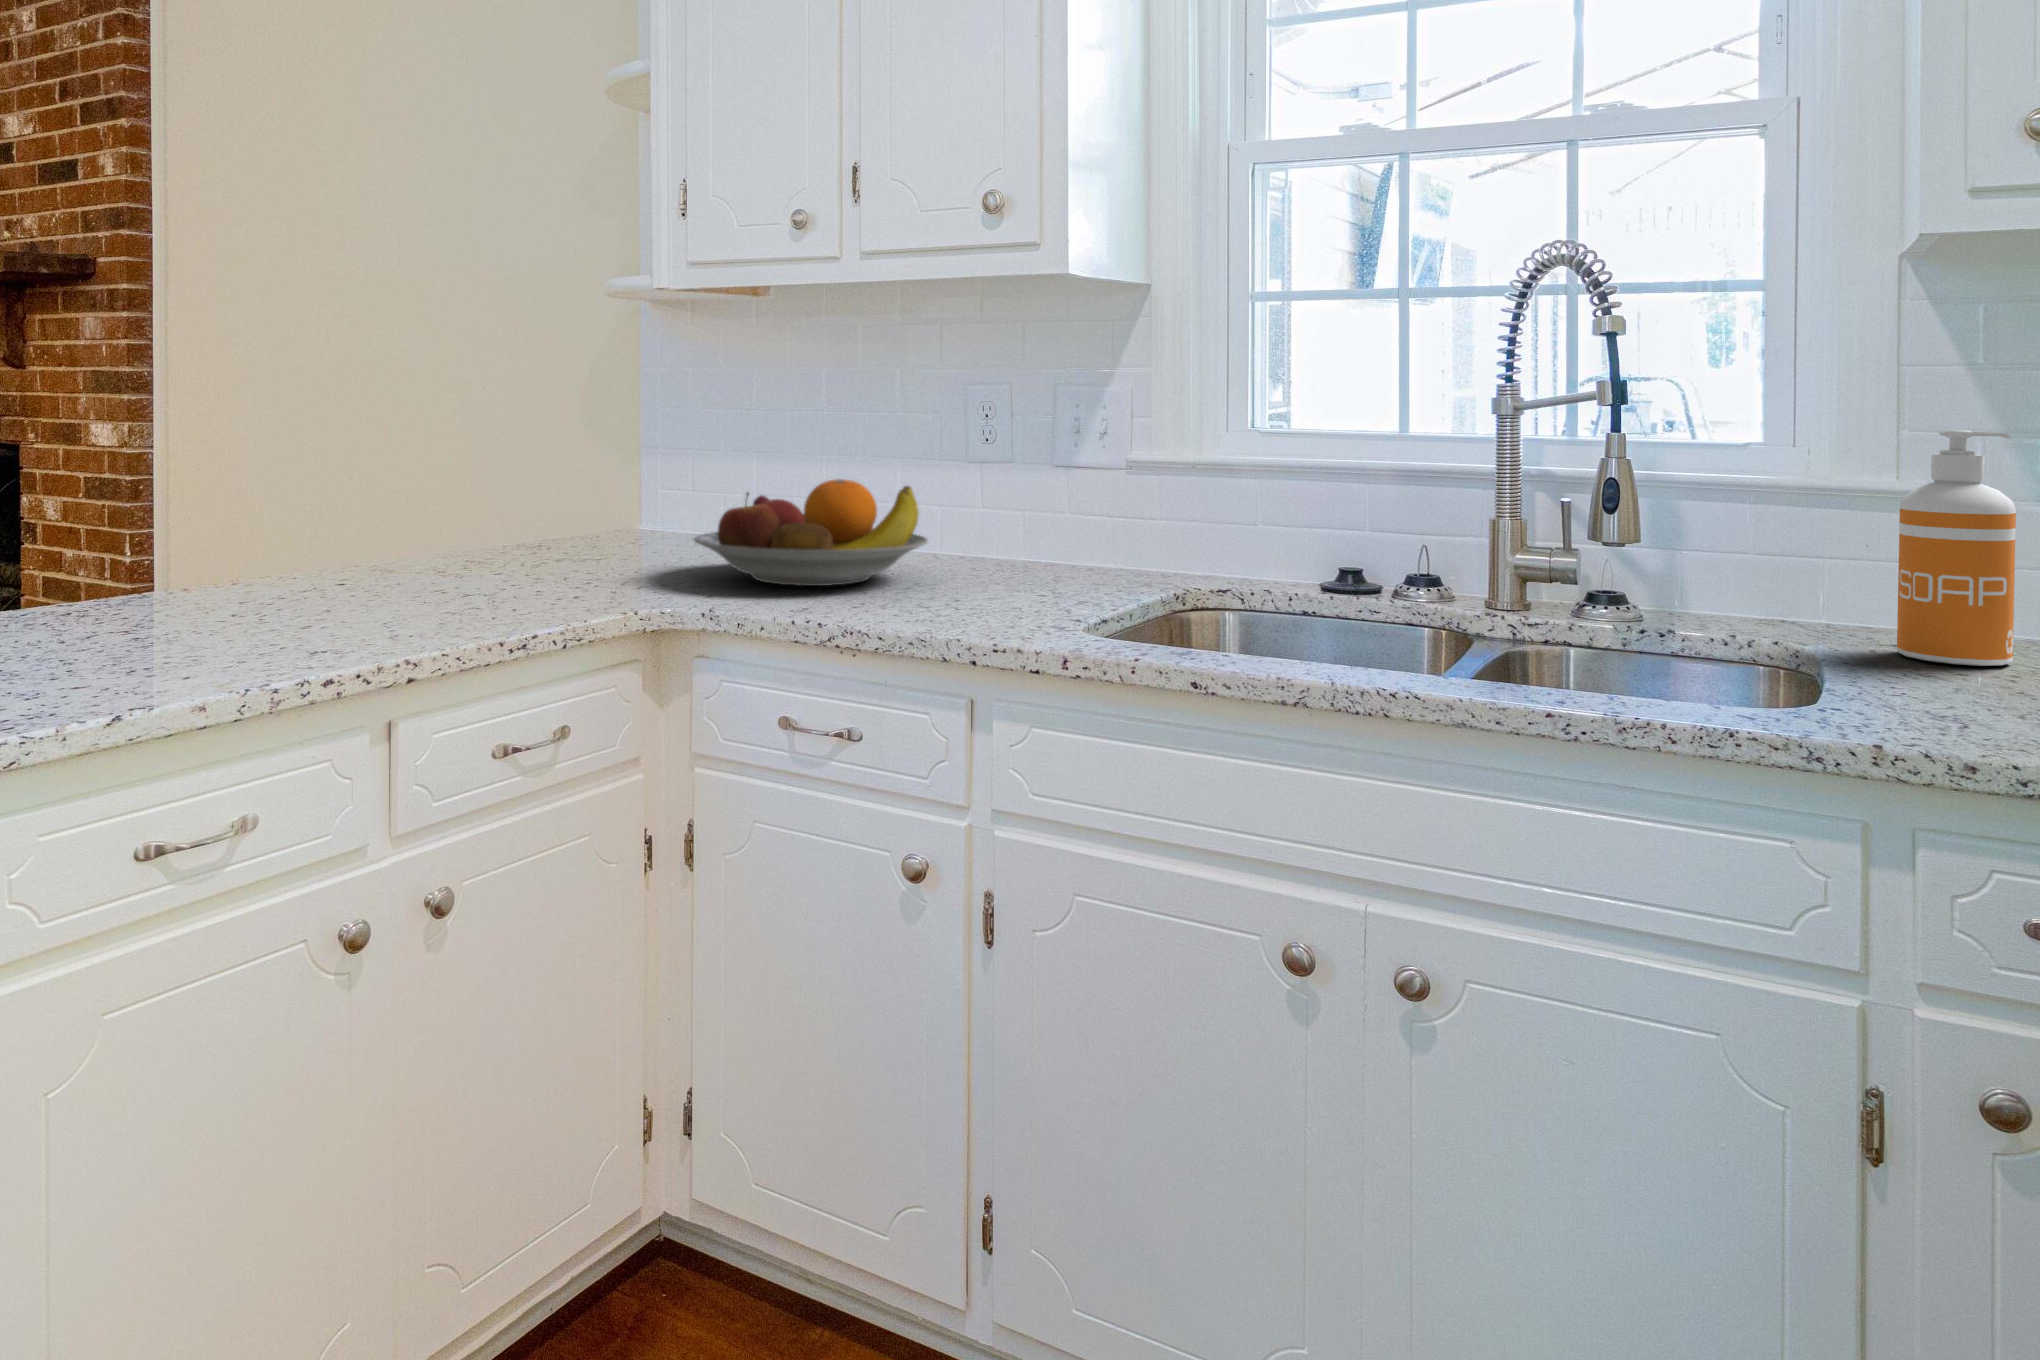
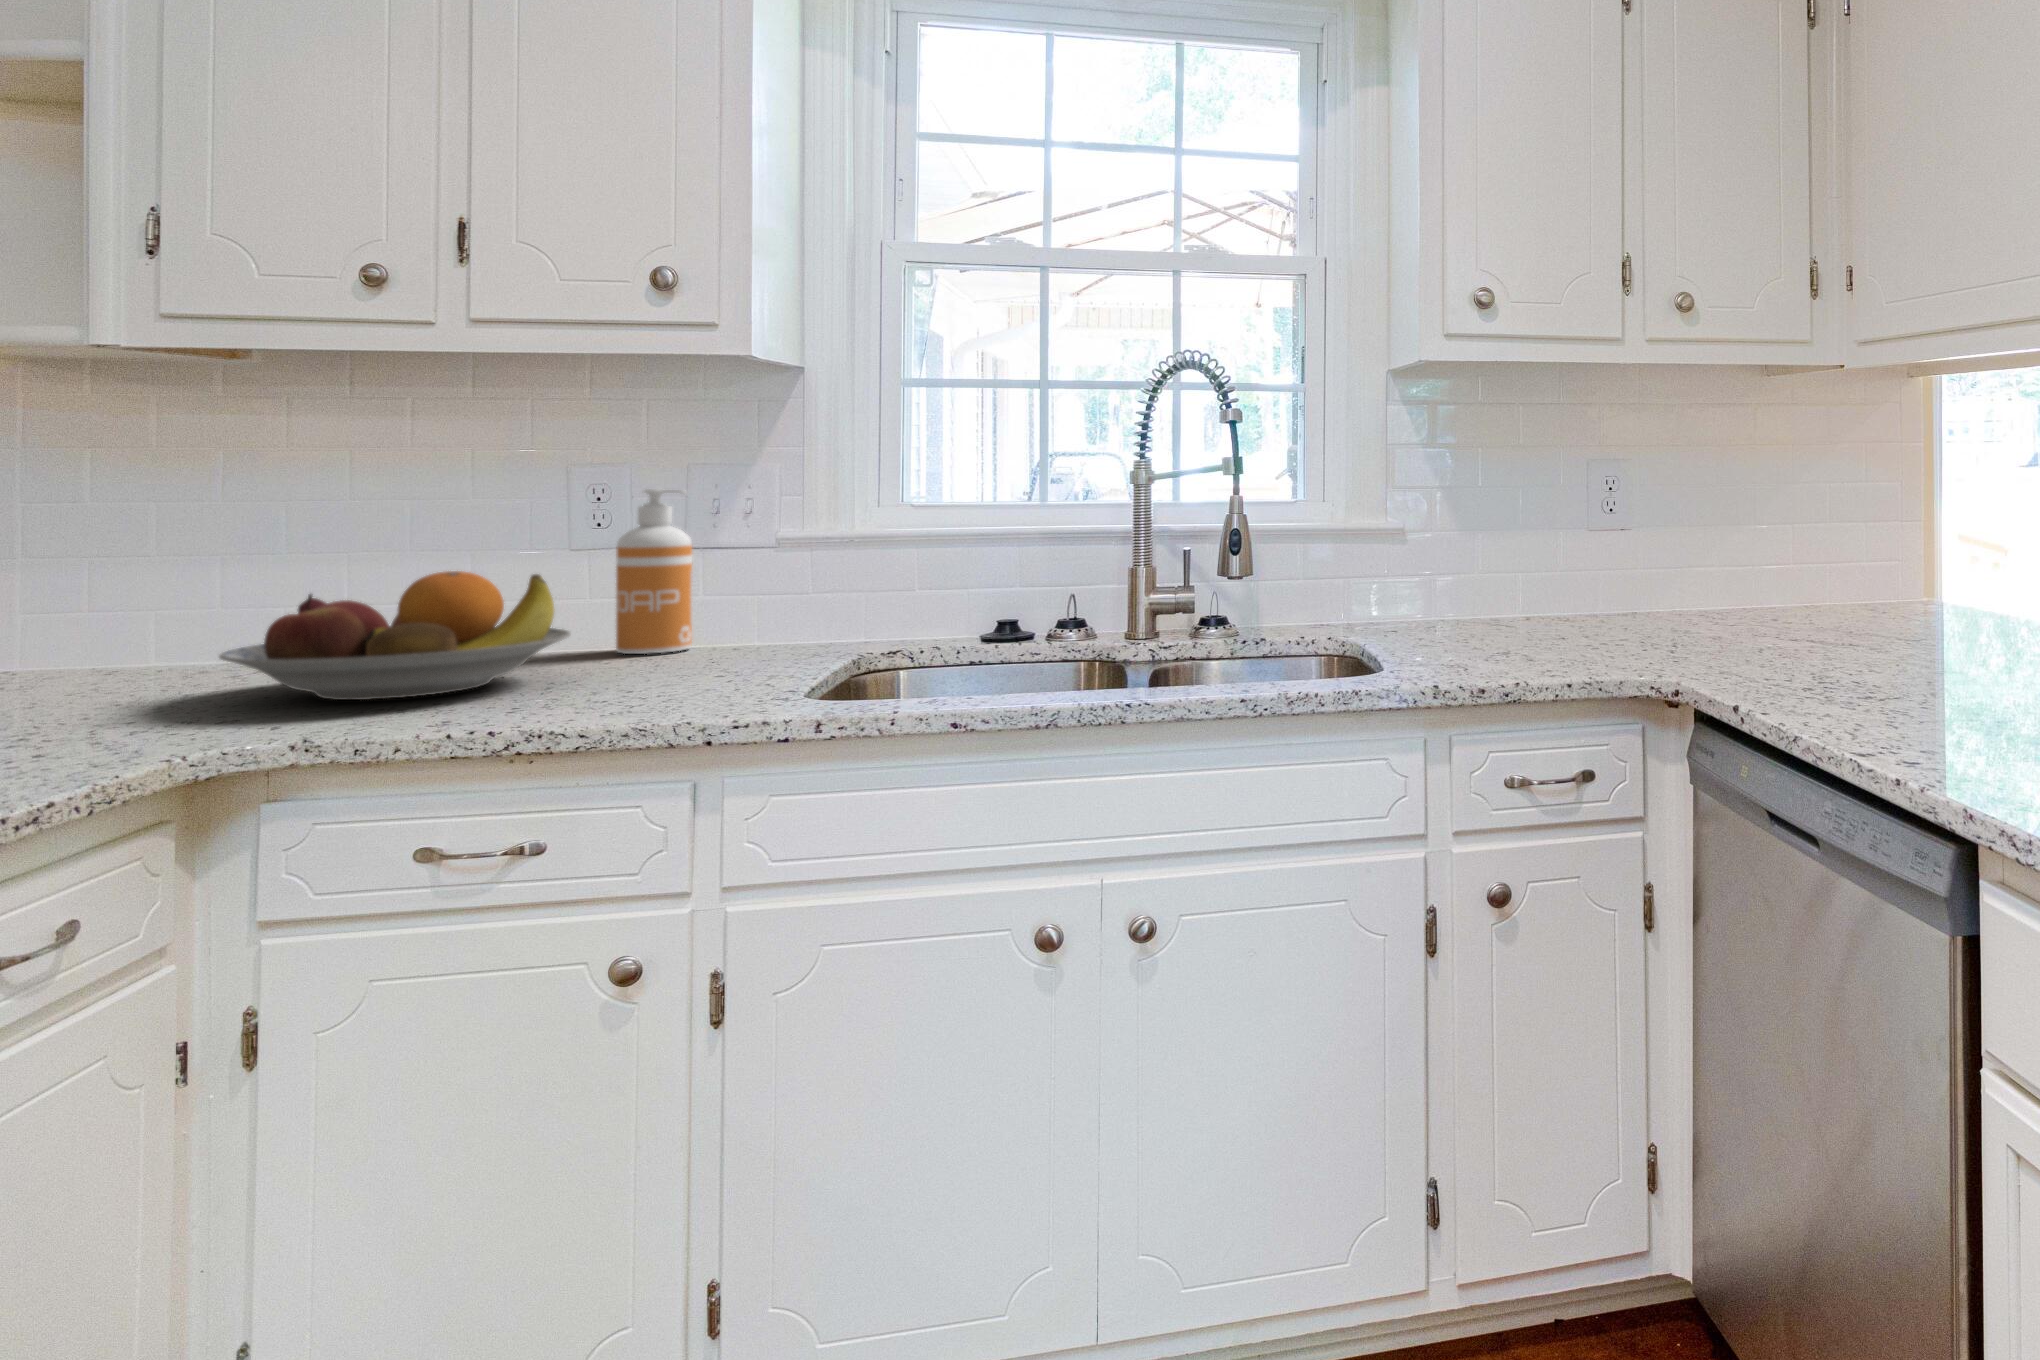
soap dispenser: present [1897,430,2016,666] -> present [616,489,692,654]

